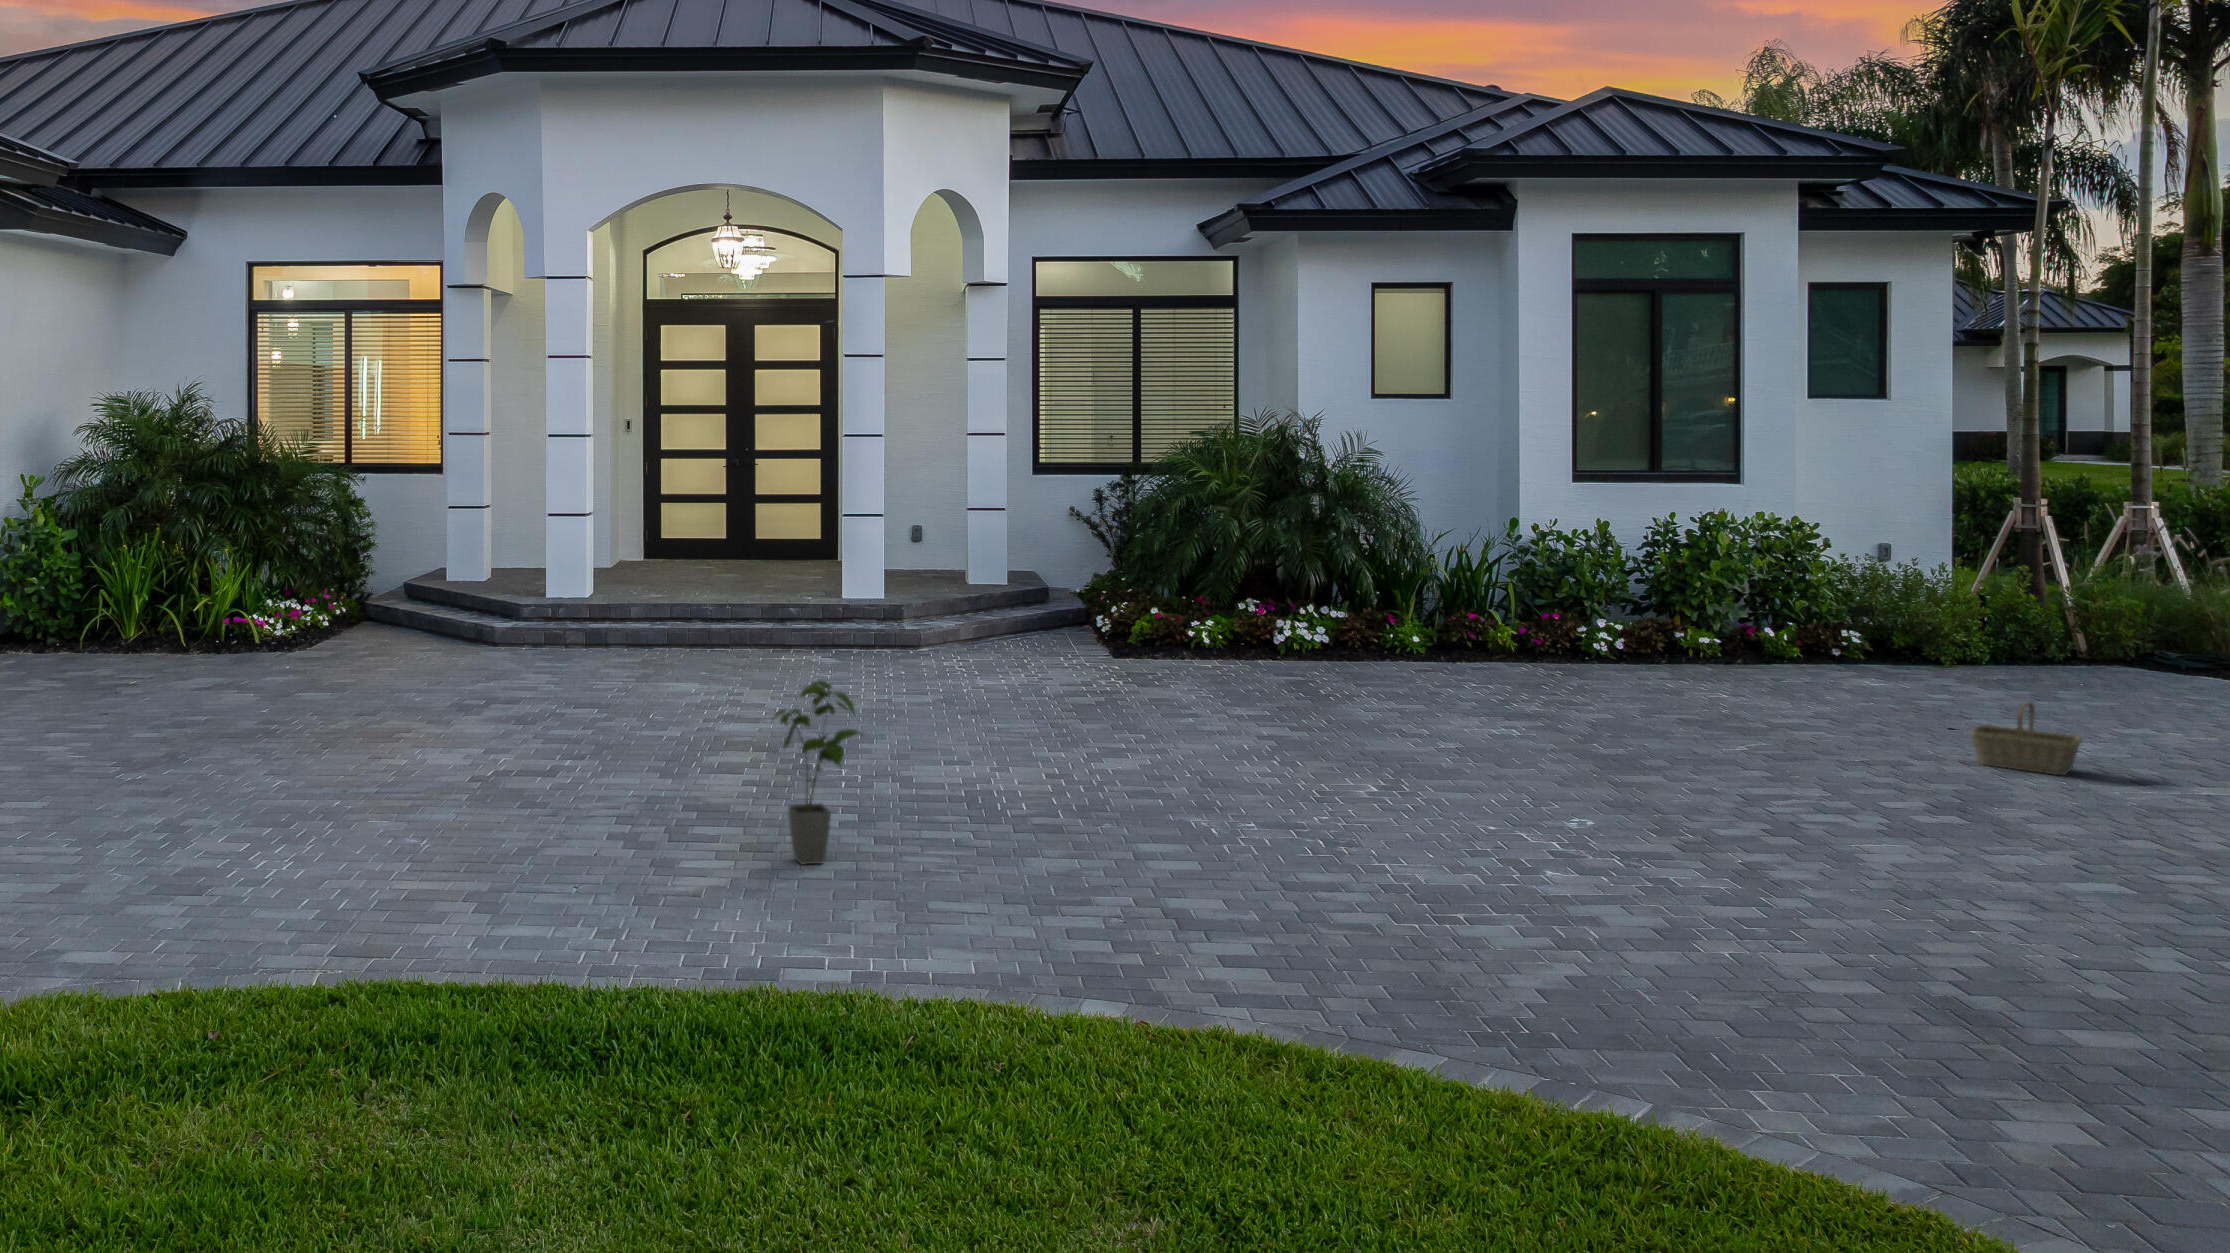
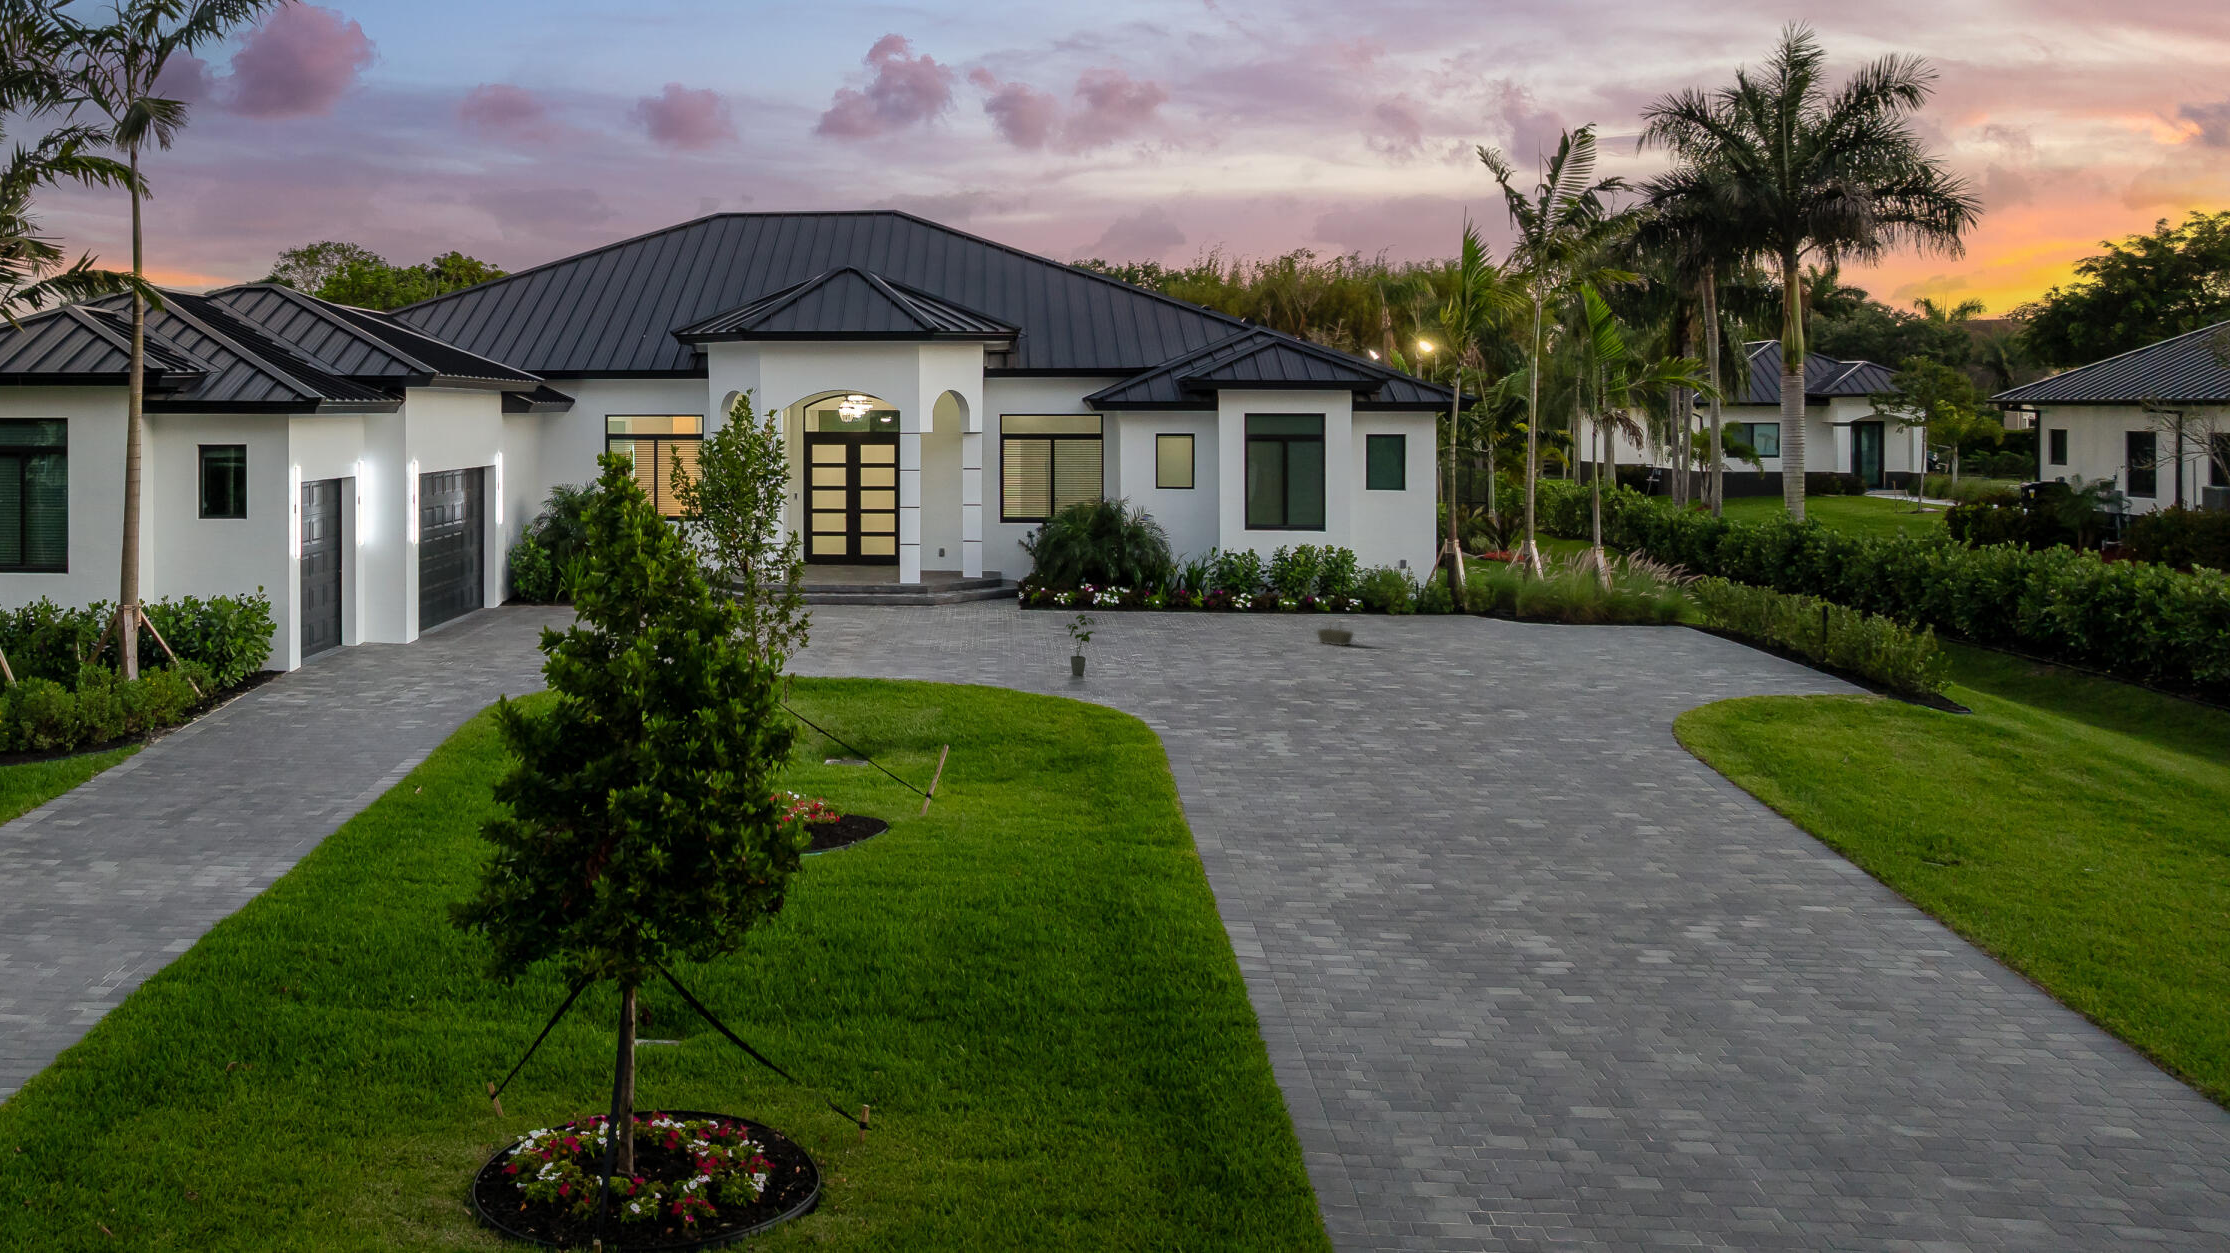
house plant: present [772,680,859,864] -> present [1065,614,1095,675]

